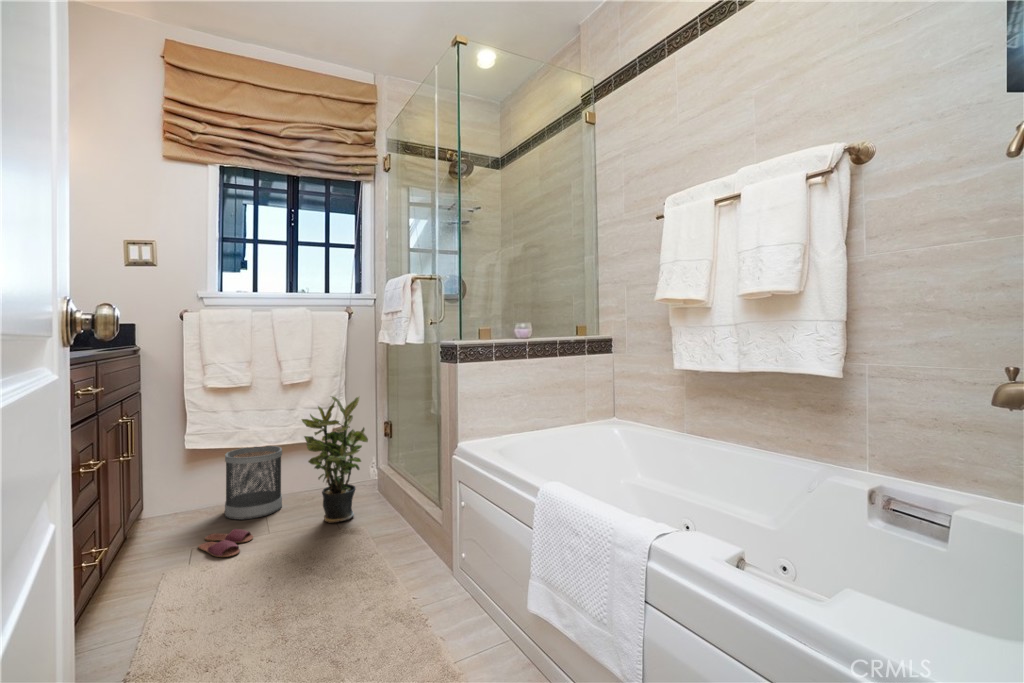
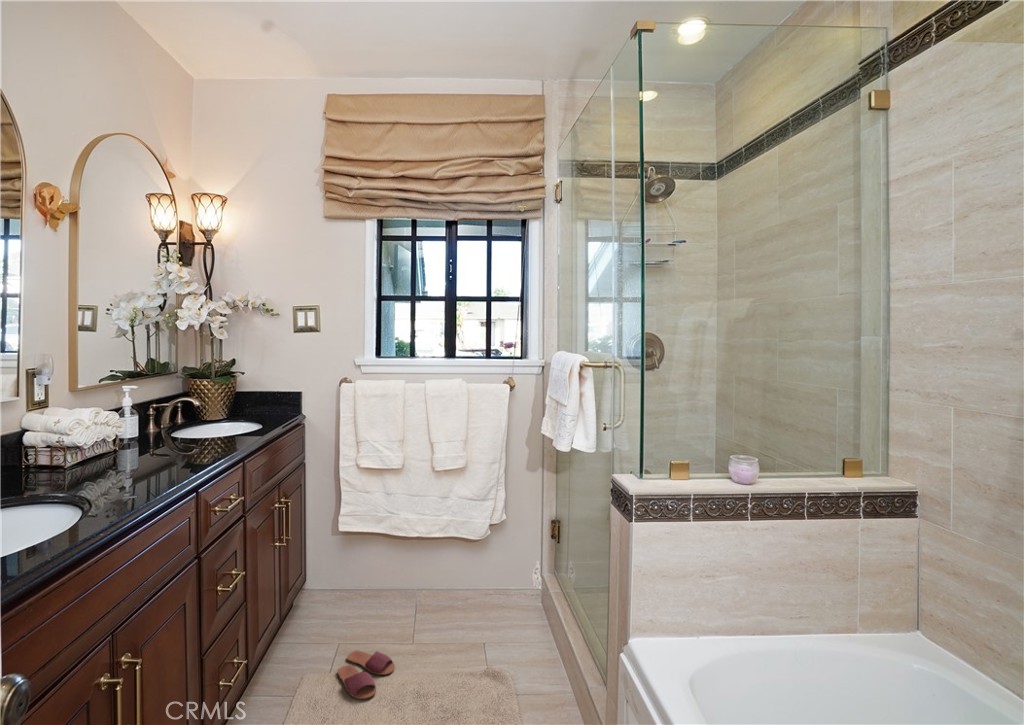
potted plant: present [302,397,368,523] -> none [450,494,529,664]
wastebasket: present [225,446,282,520] -> none [374,538,434,632]

